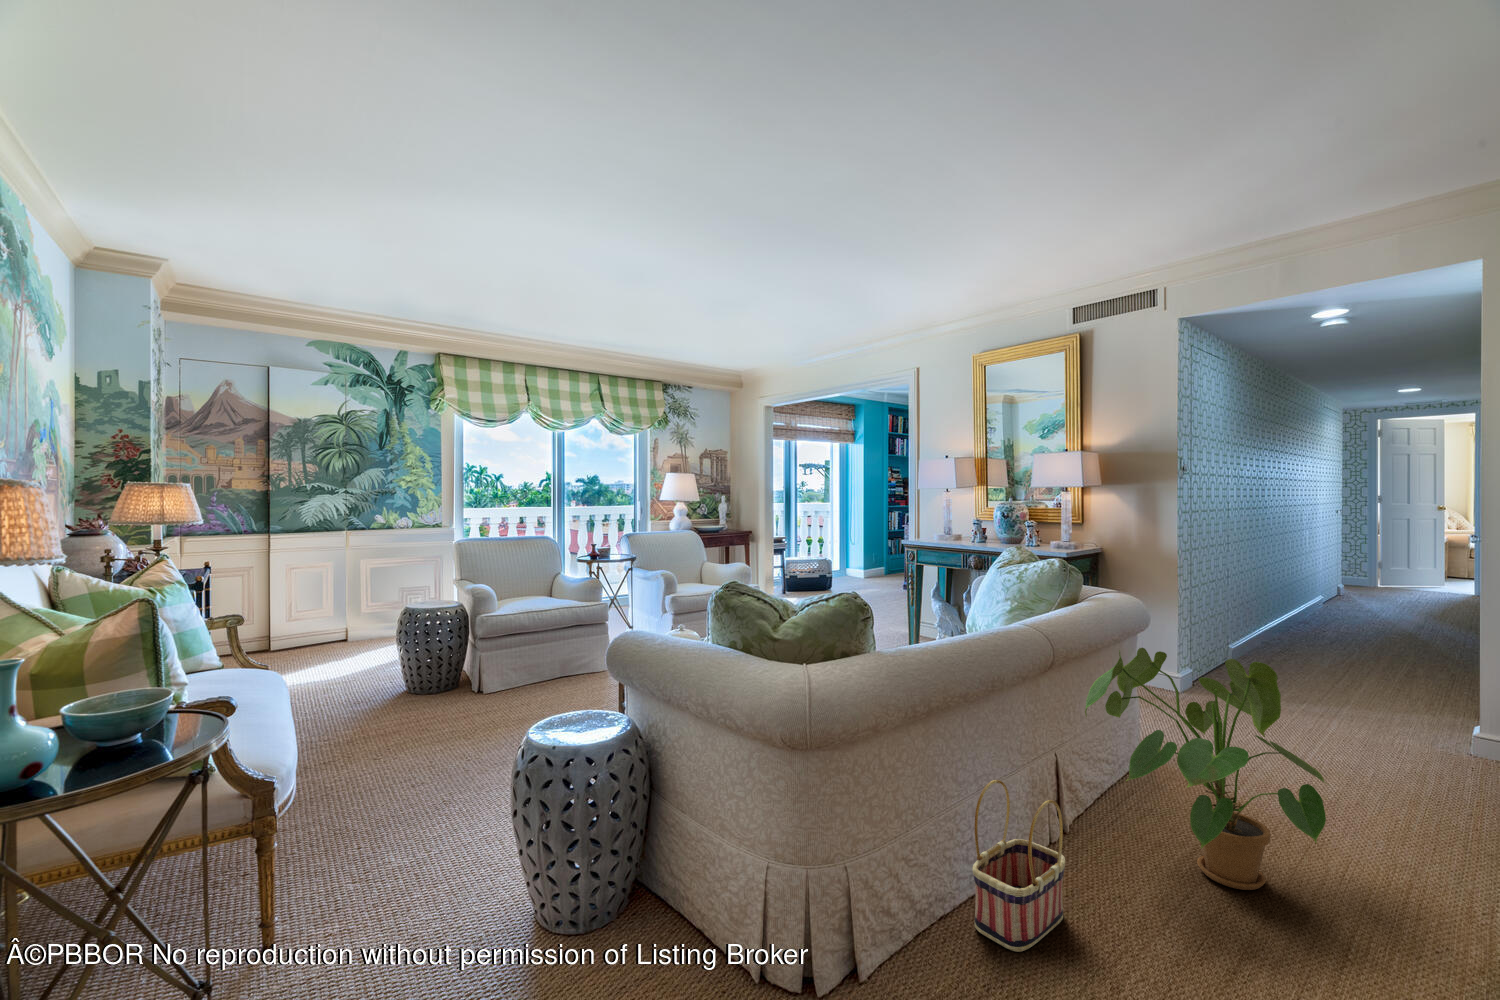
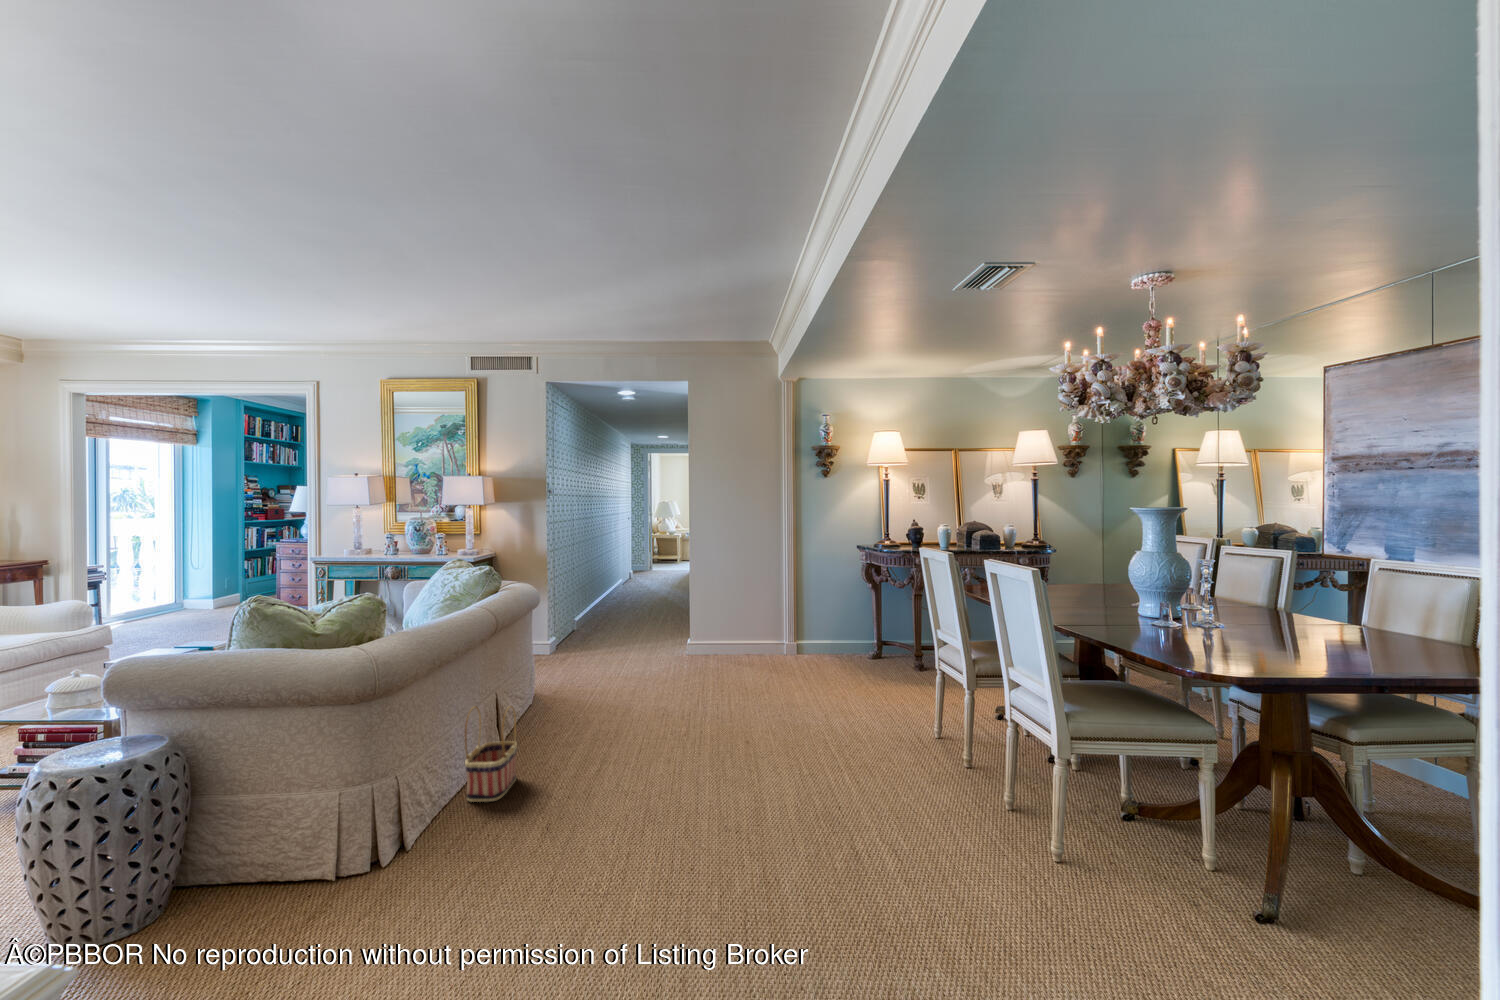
house plant: present [1085,648,1328,890] -> none [515,608,637,737]

